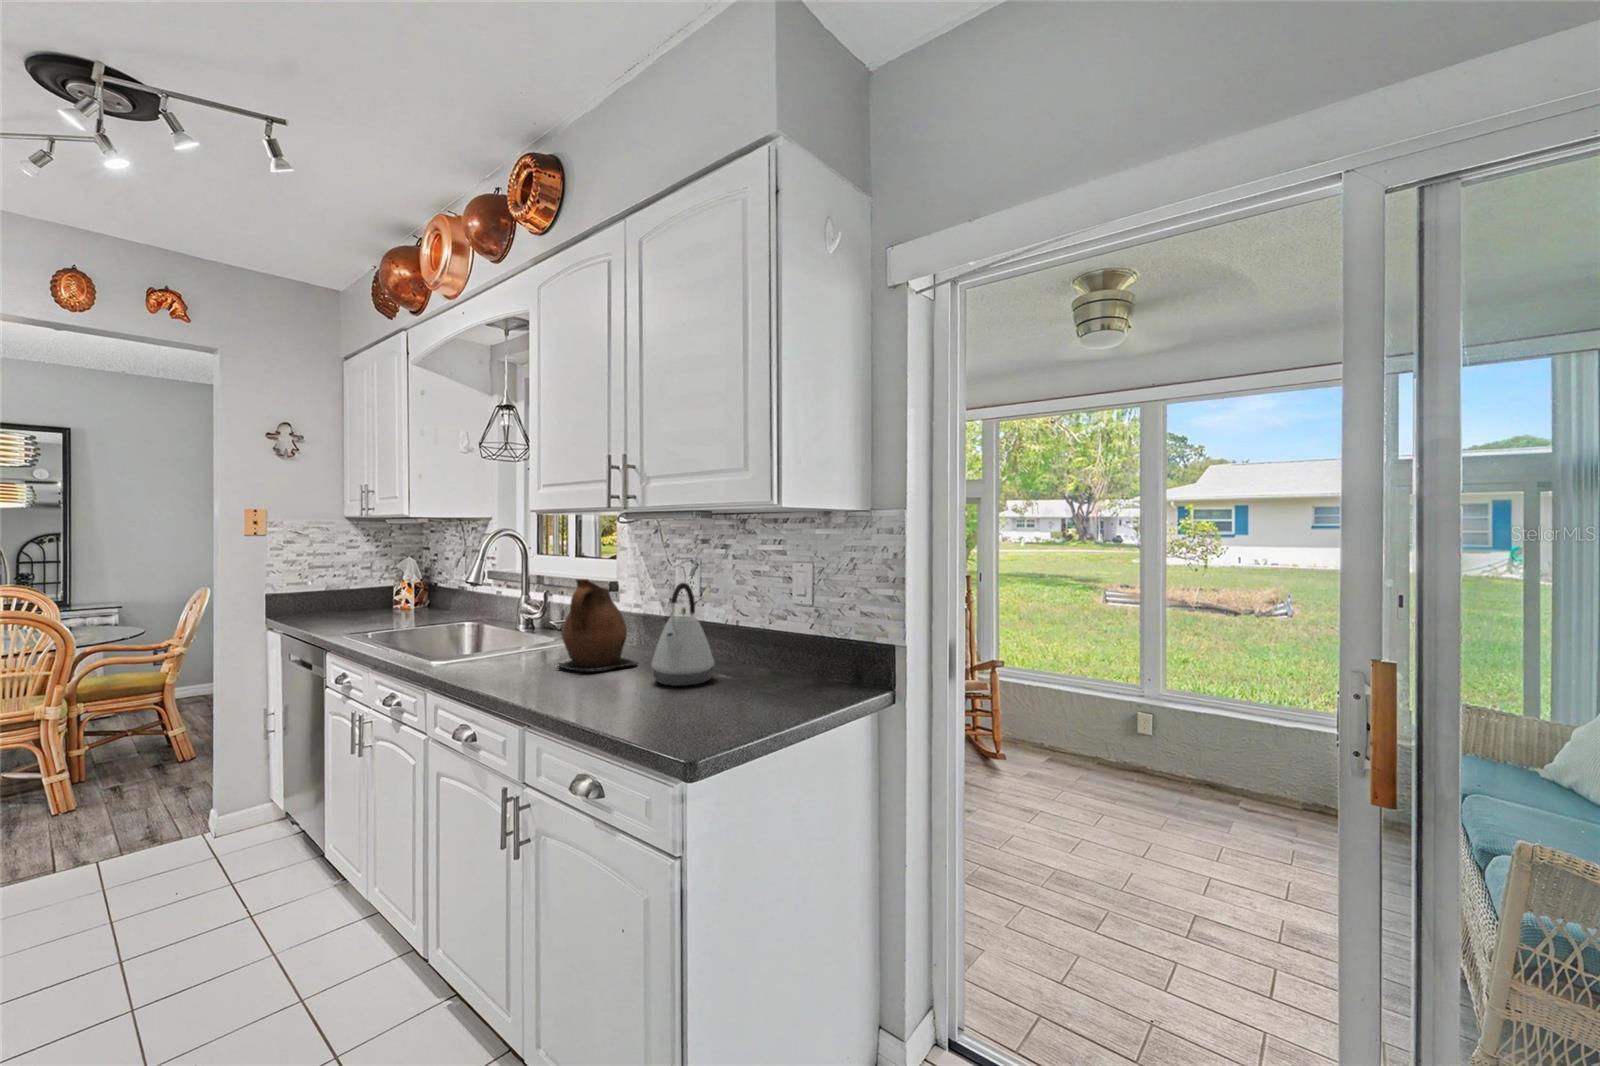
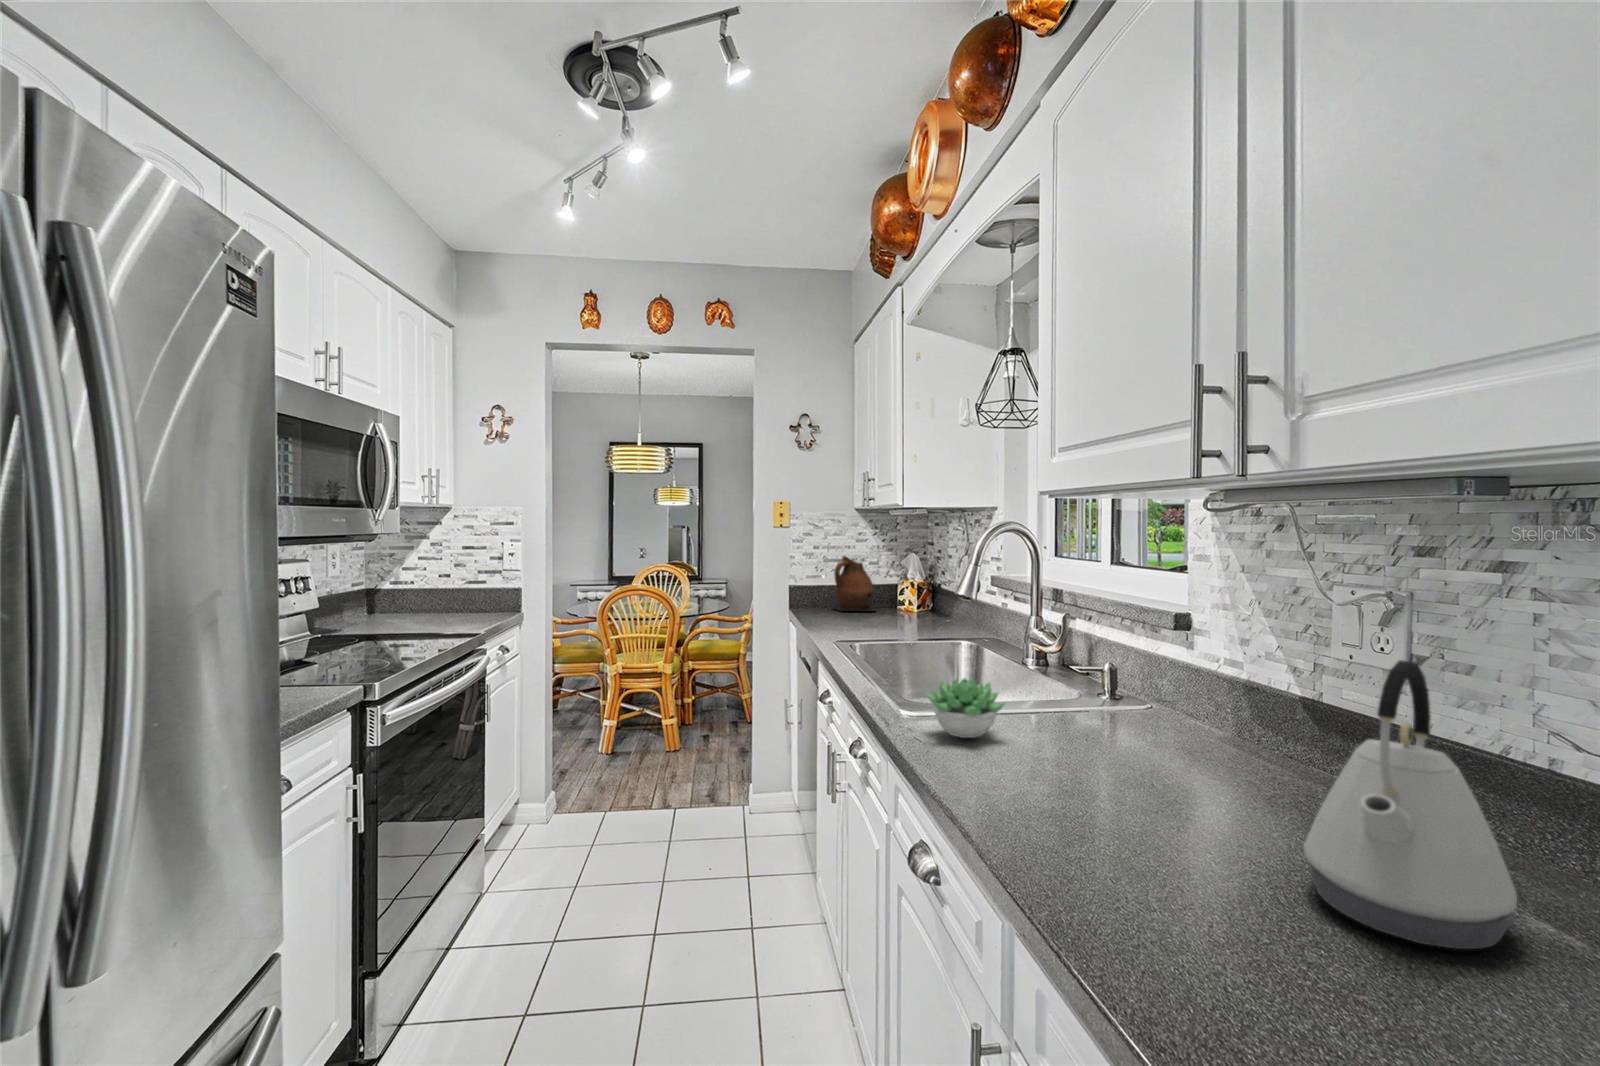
ceramic pitcher: present [558,579,637,671] -> present [834,556,876,611]
succulent plant: none [458,629,514,665] -> present [926,678,1005,738]

